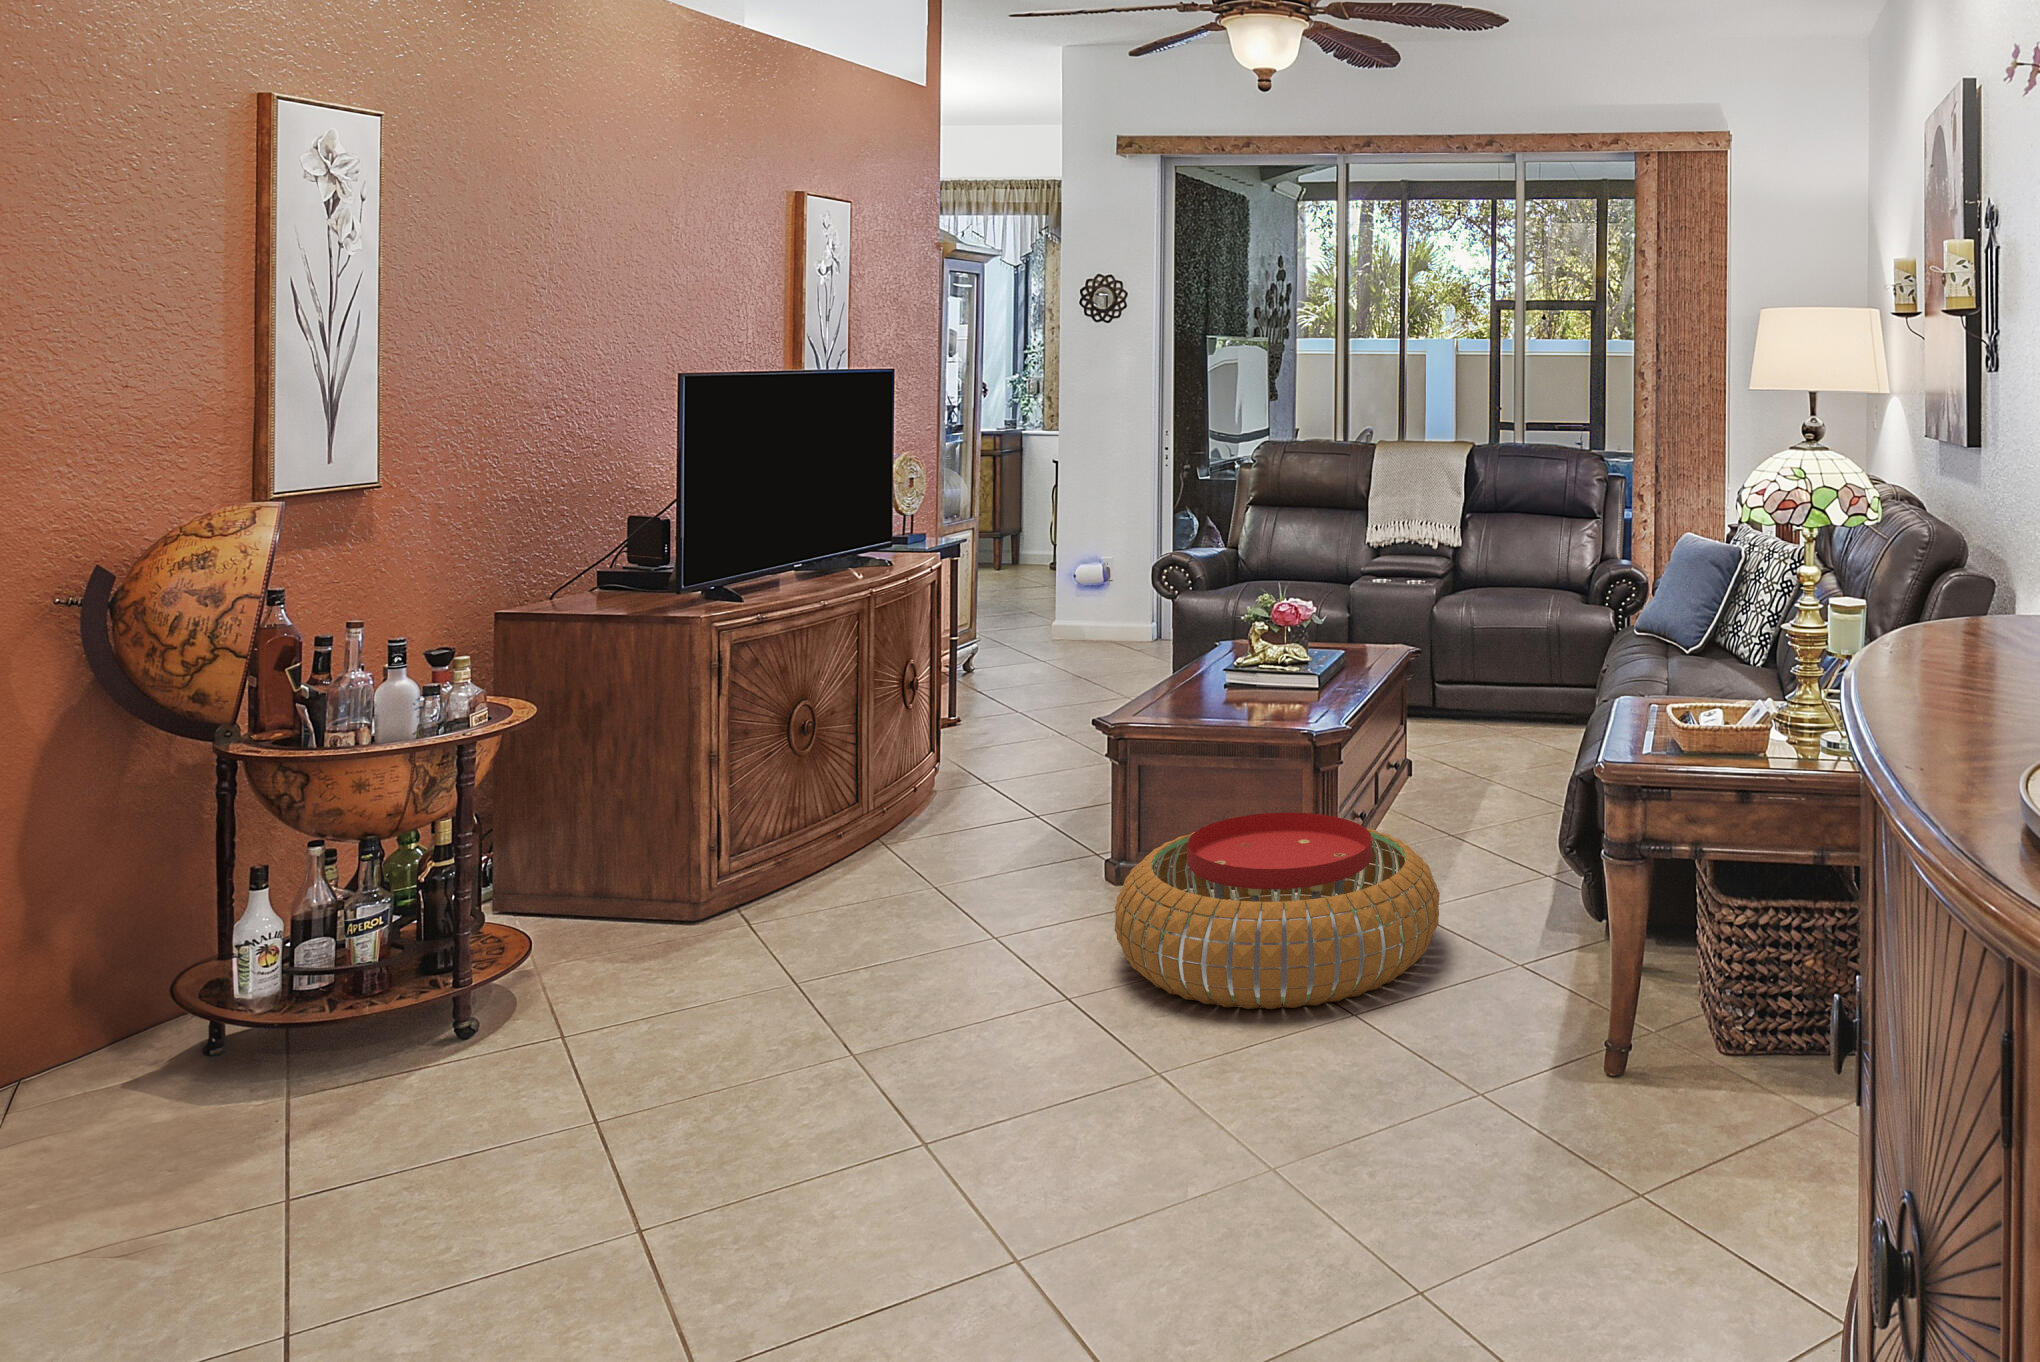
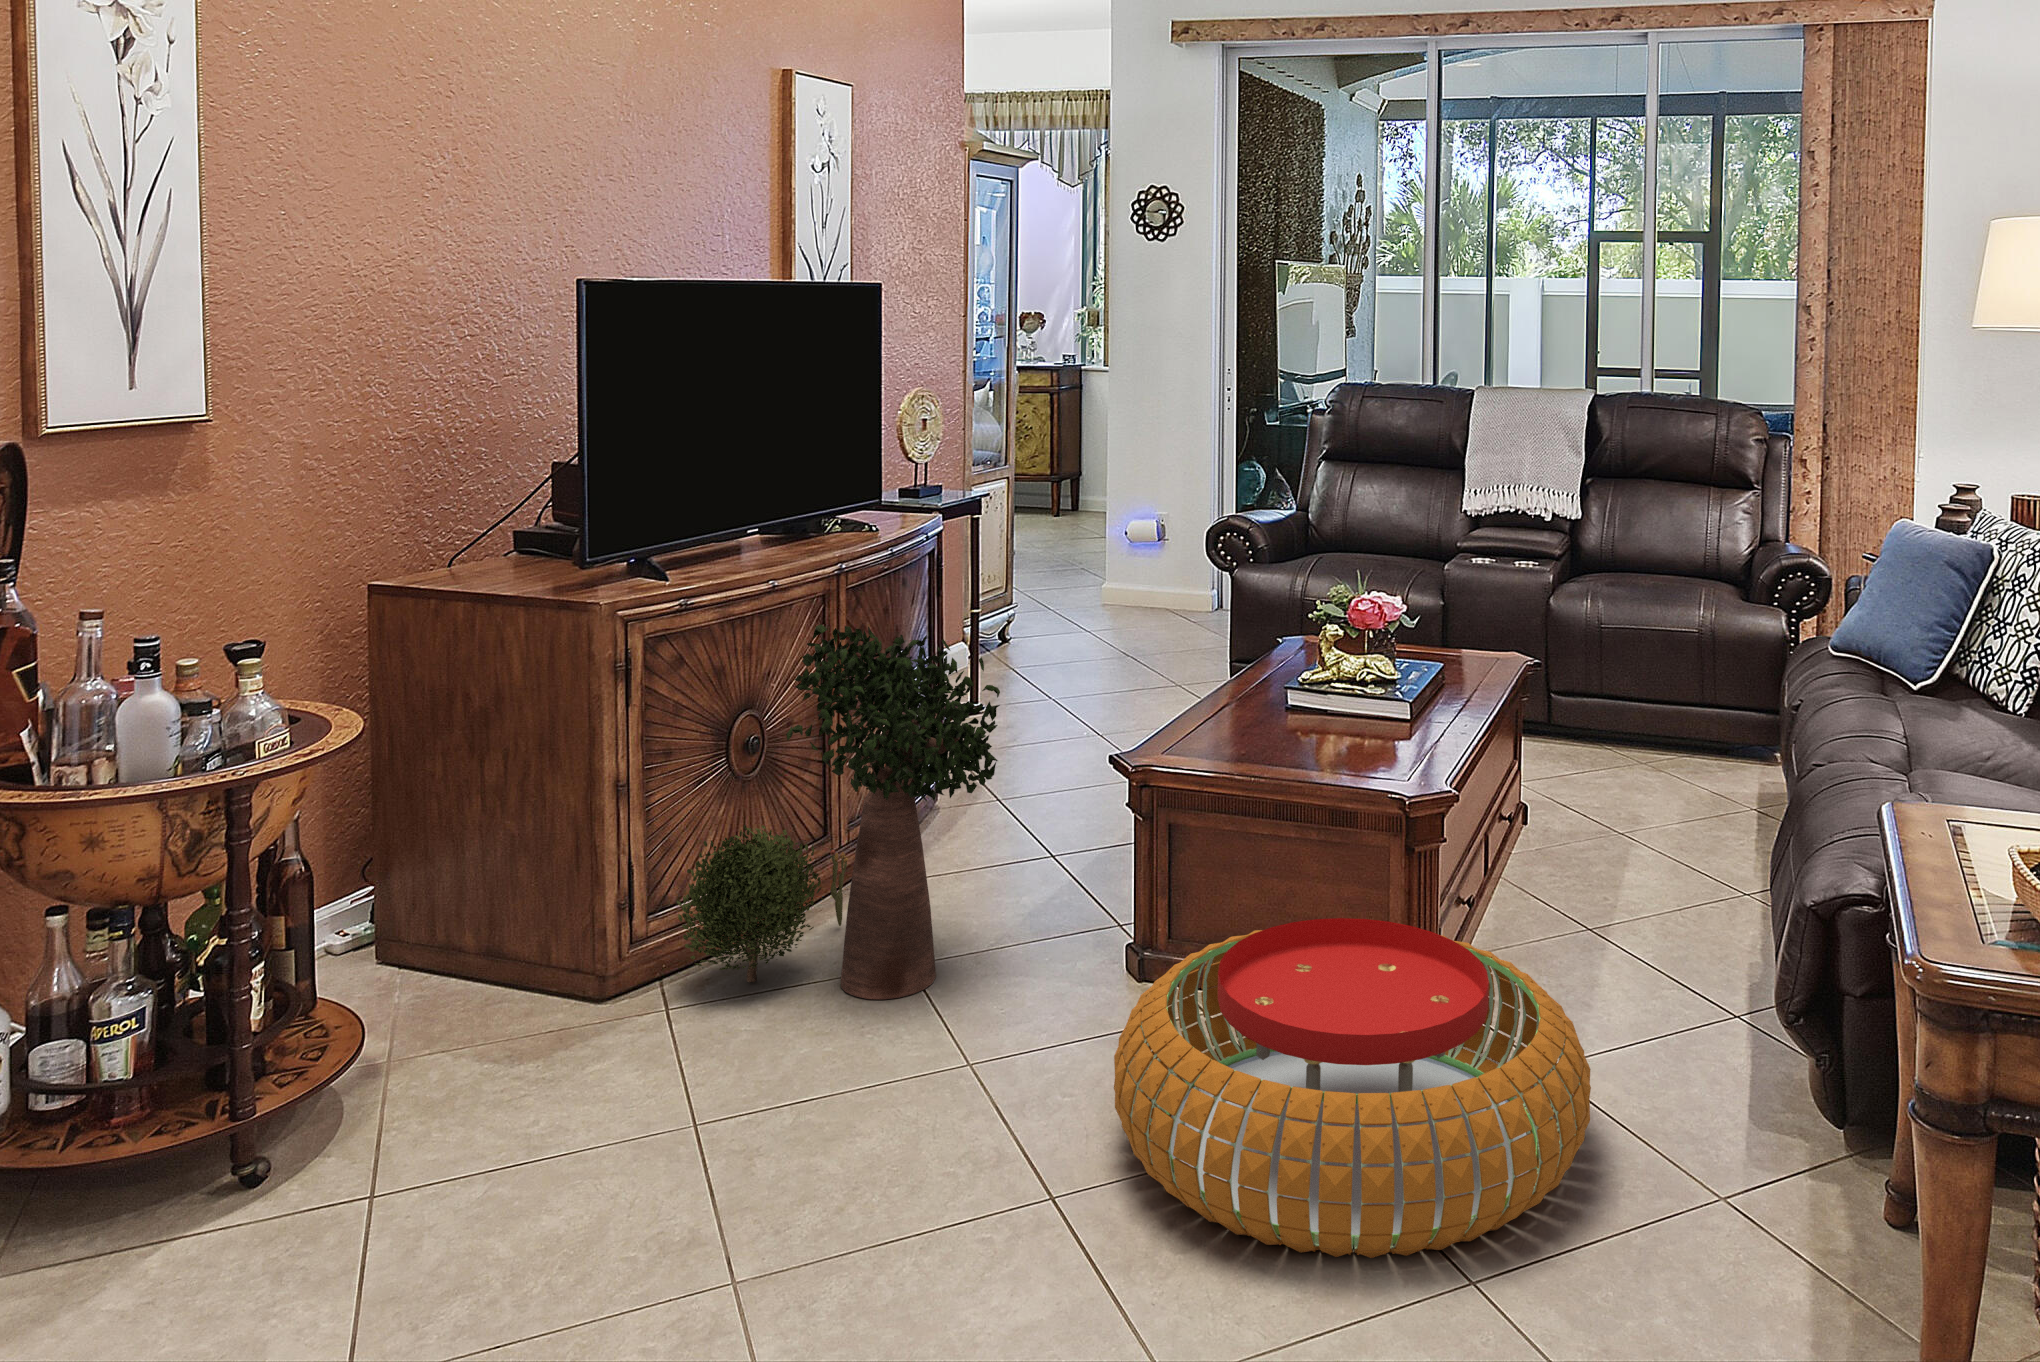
potted plant: none [761,628,1014,907] -> present [677,624,1000,1000]

